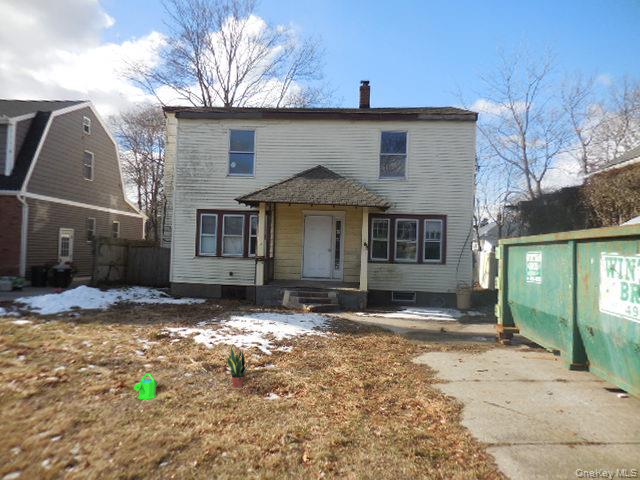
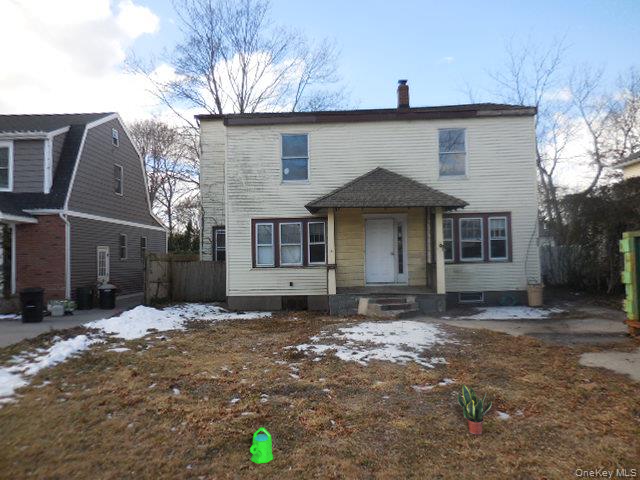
watering can: present [134,373,157,399] -> present [250,427,273,464]

